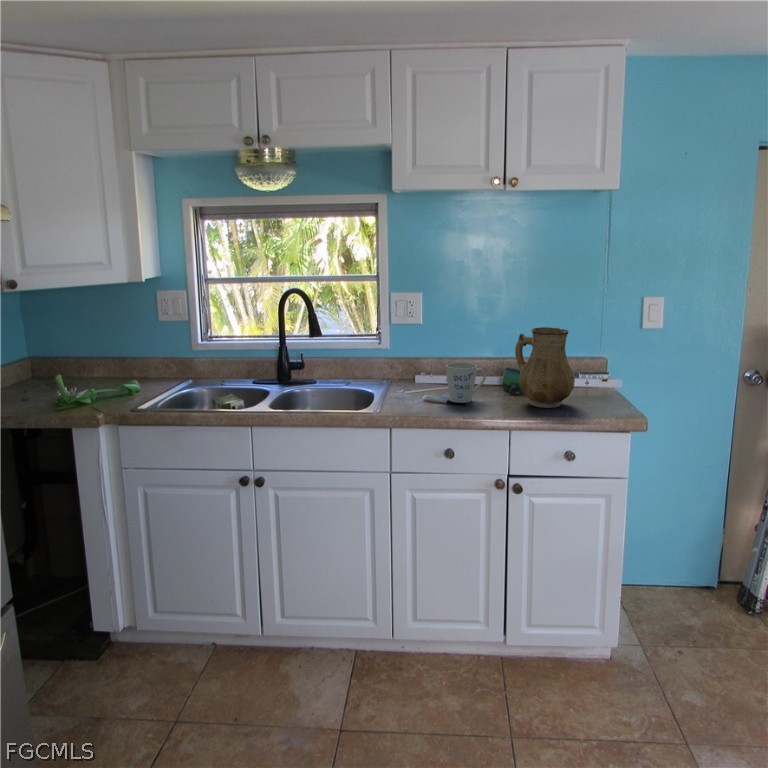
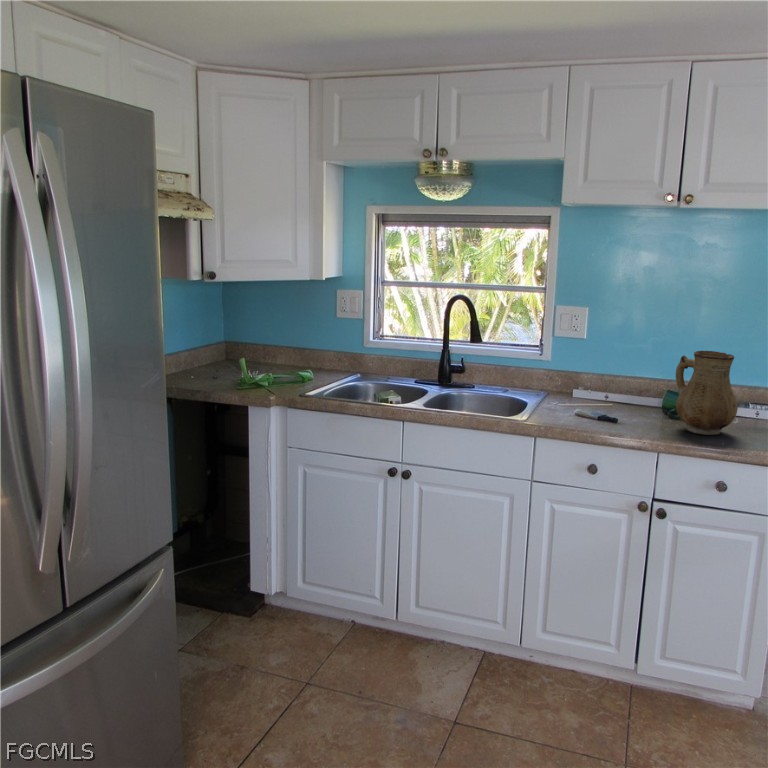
mug: present [446,363,486,403] -> none [600,380,642,421]

